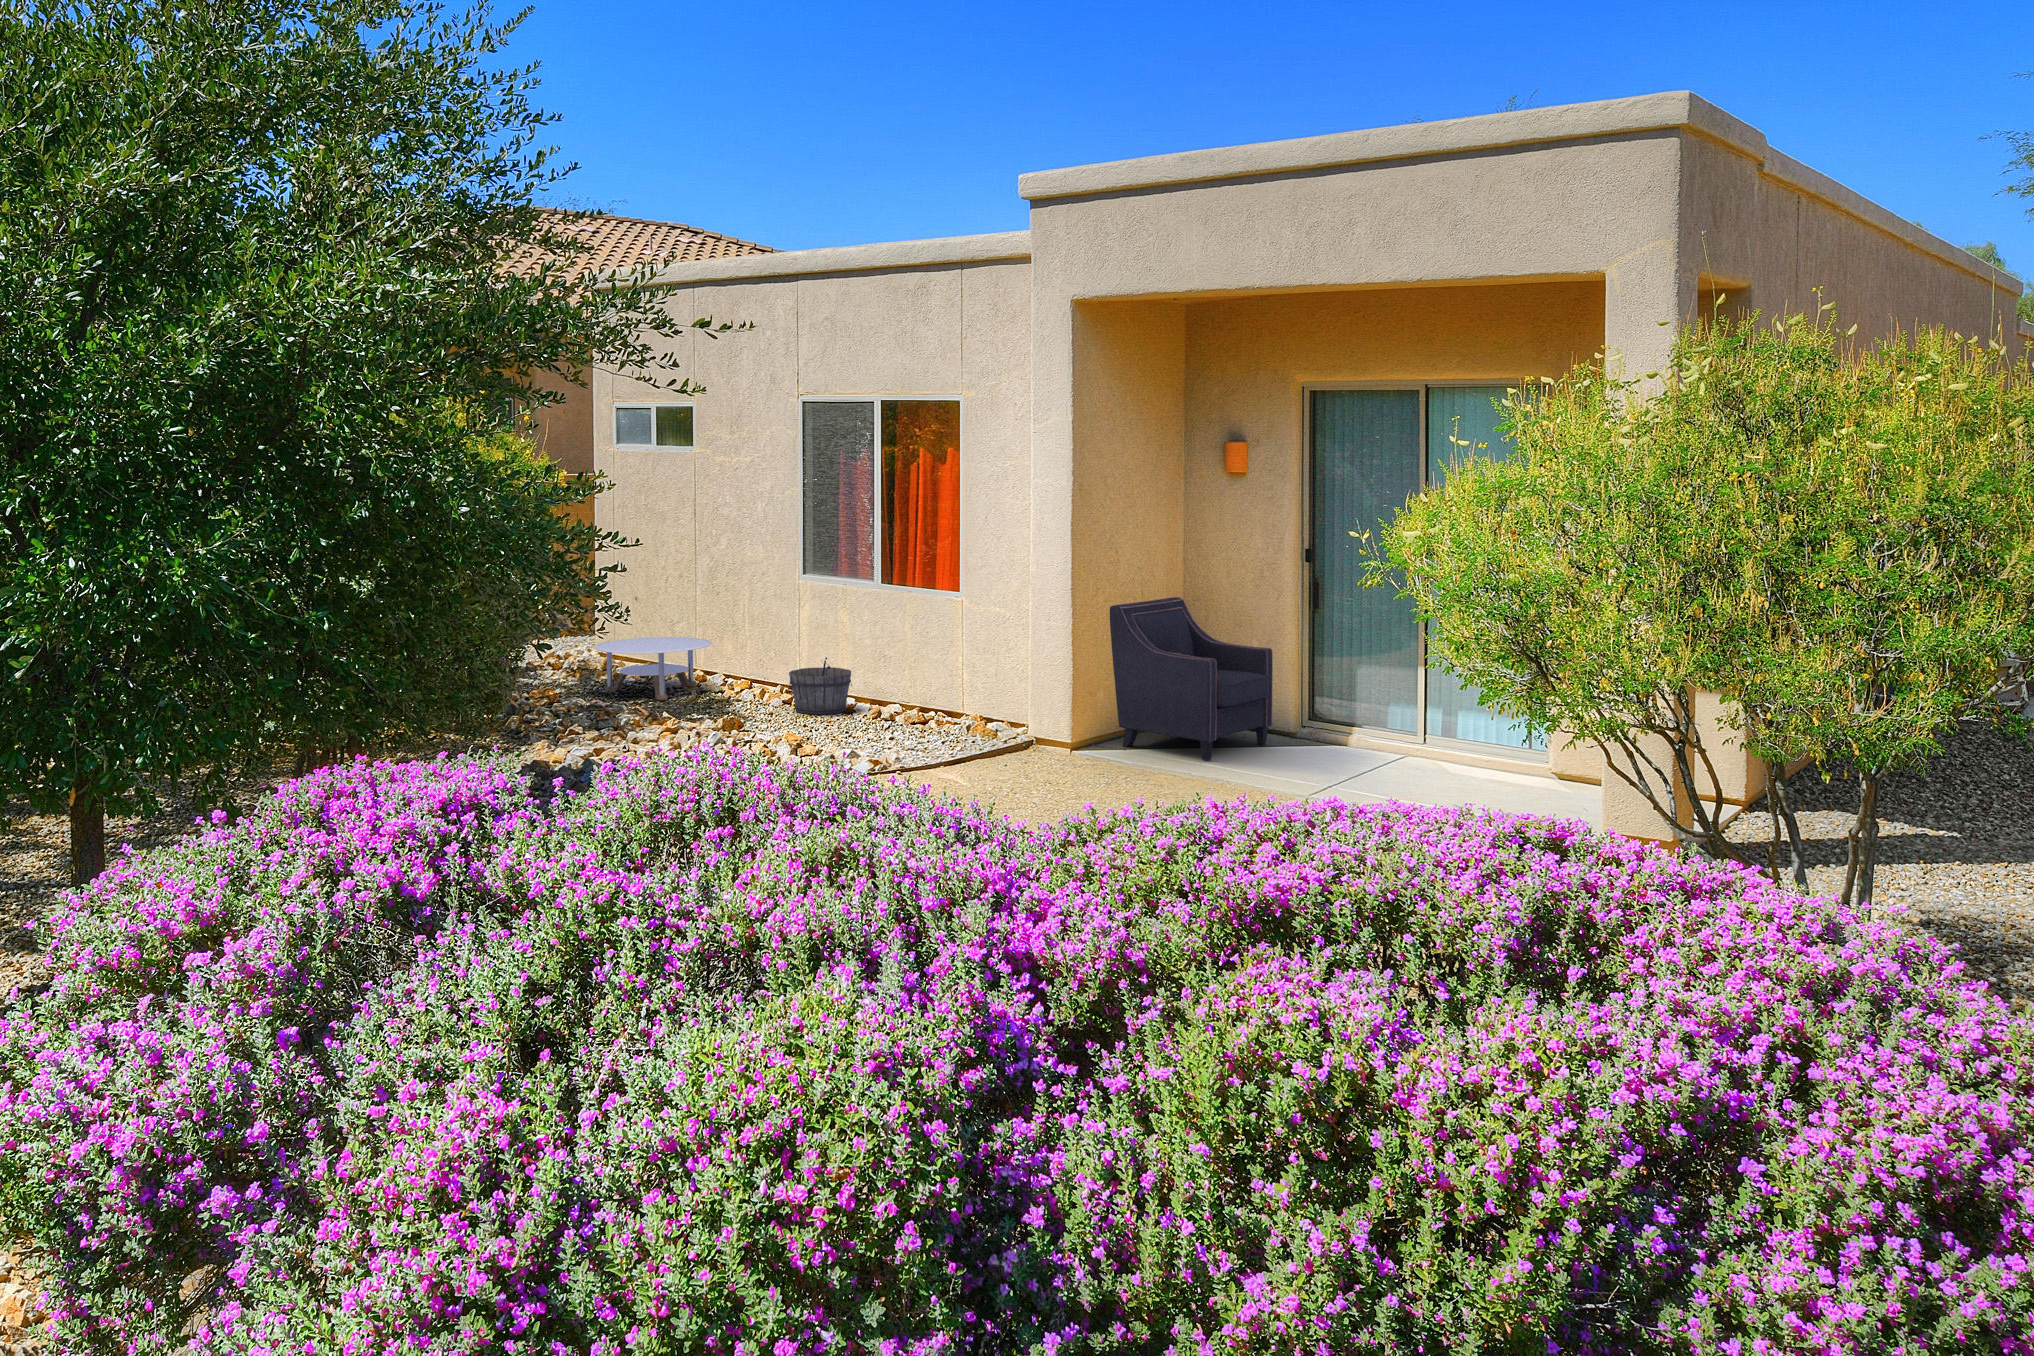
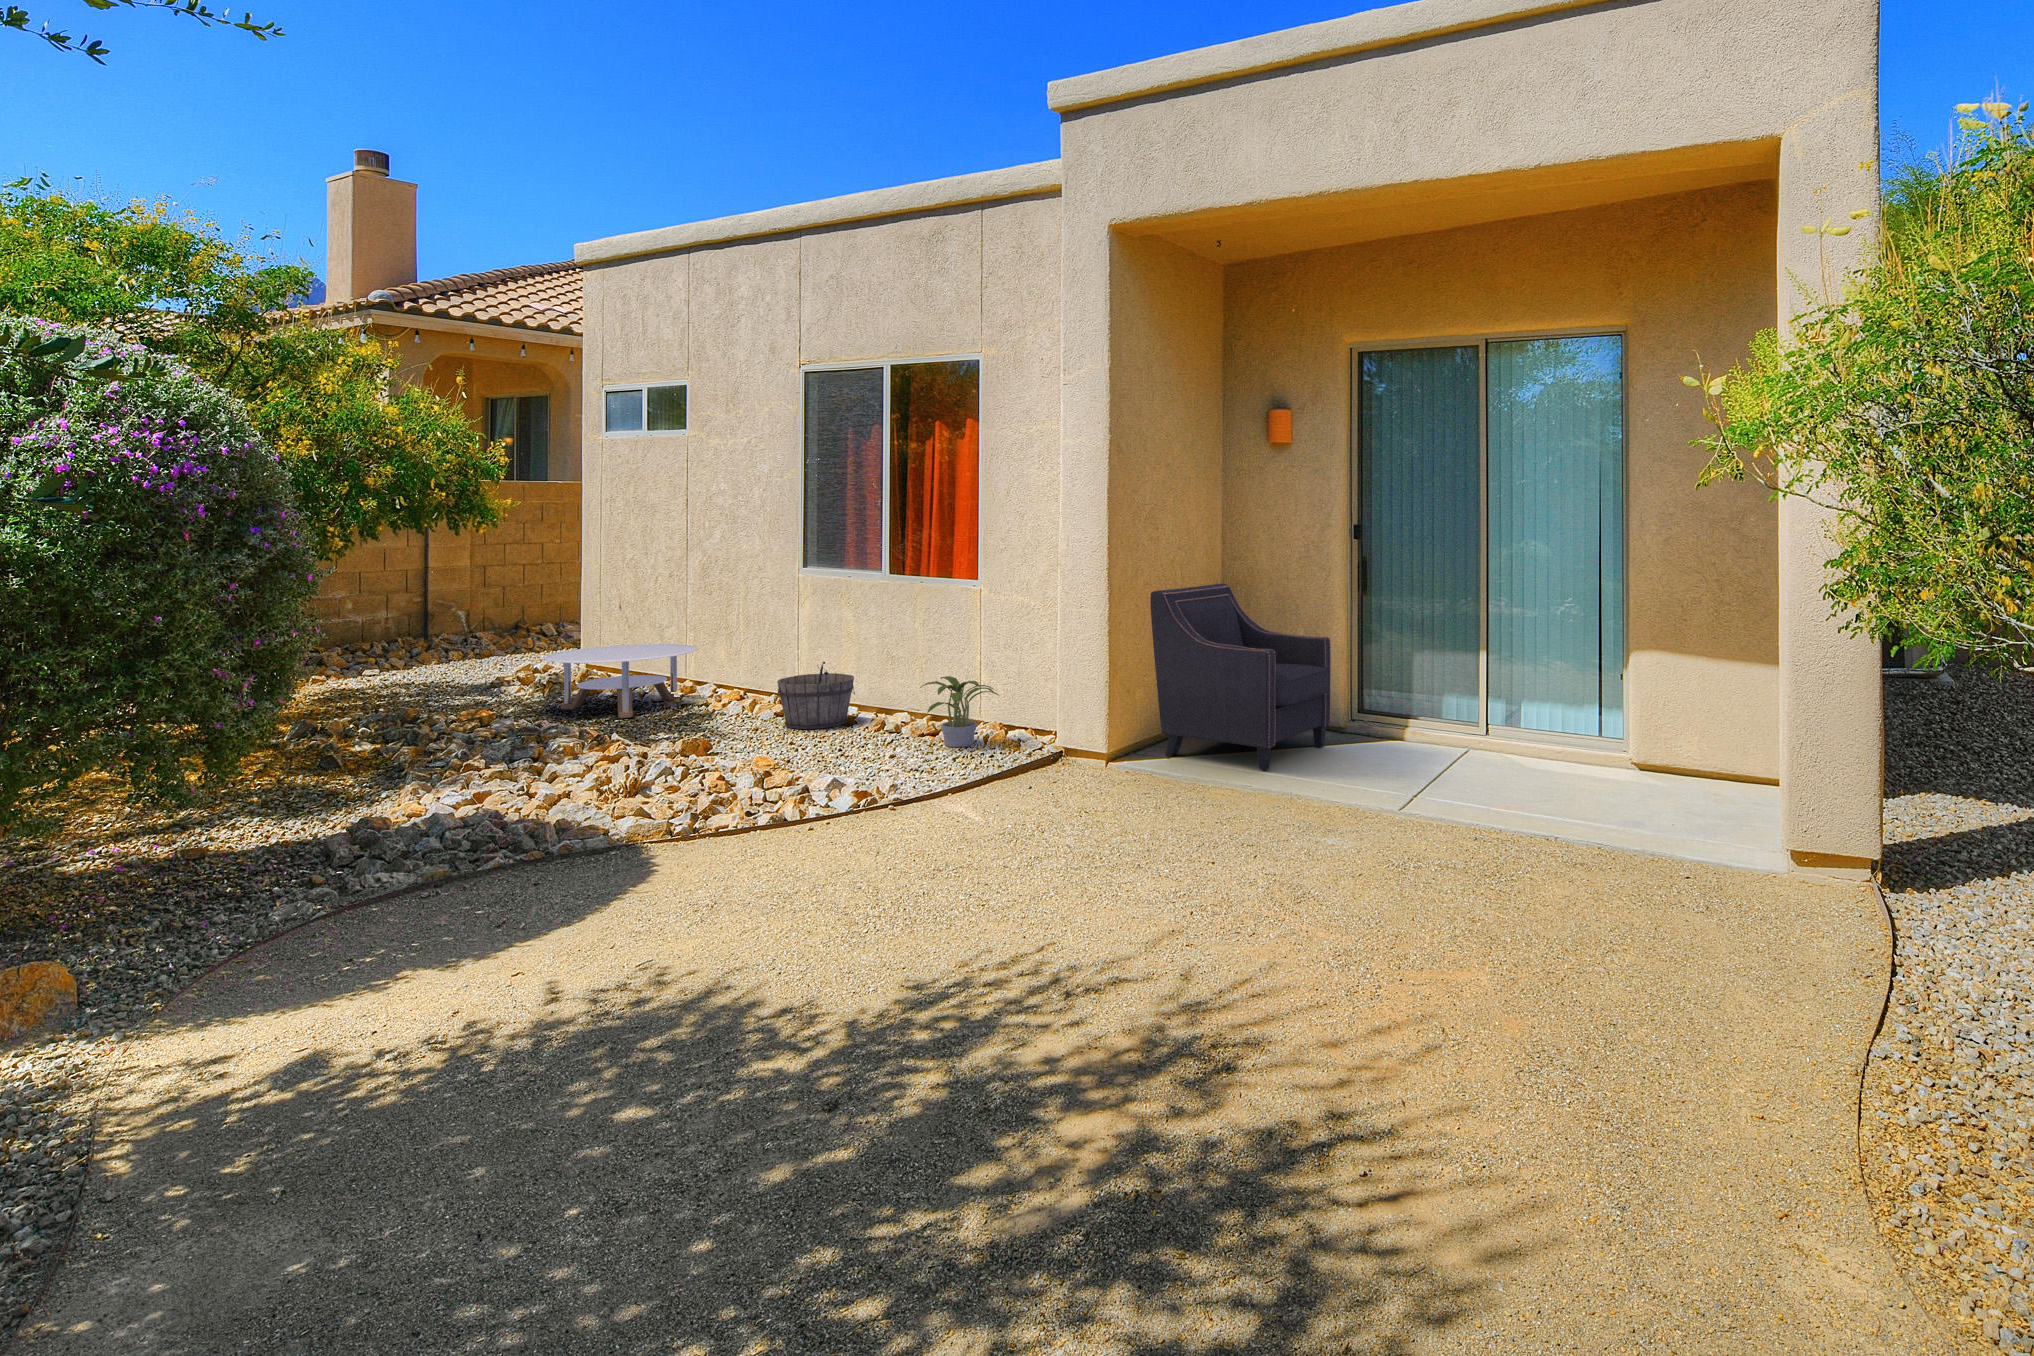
potted plant: none [912,673,979,733] -> present [920,676,999,747]

